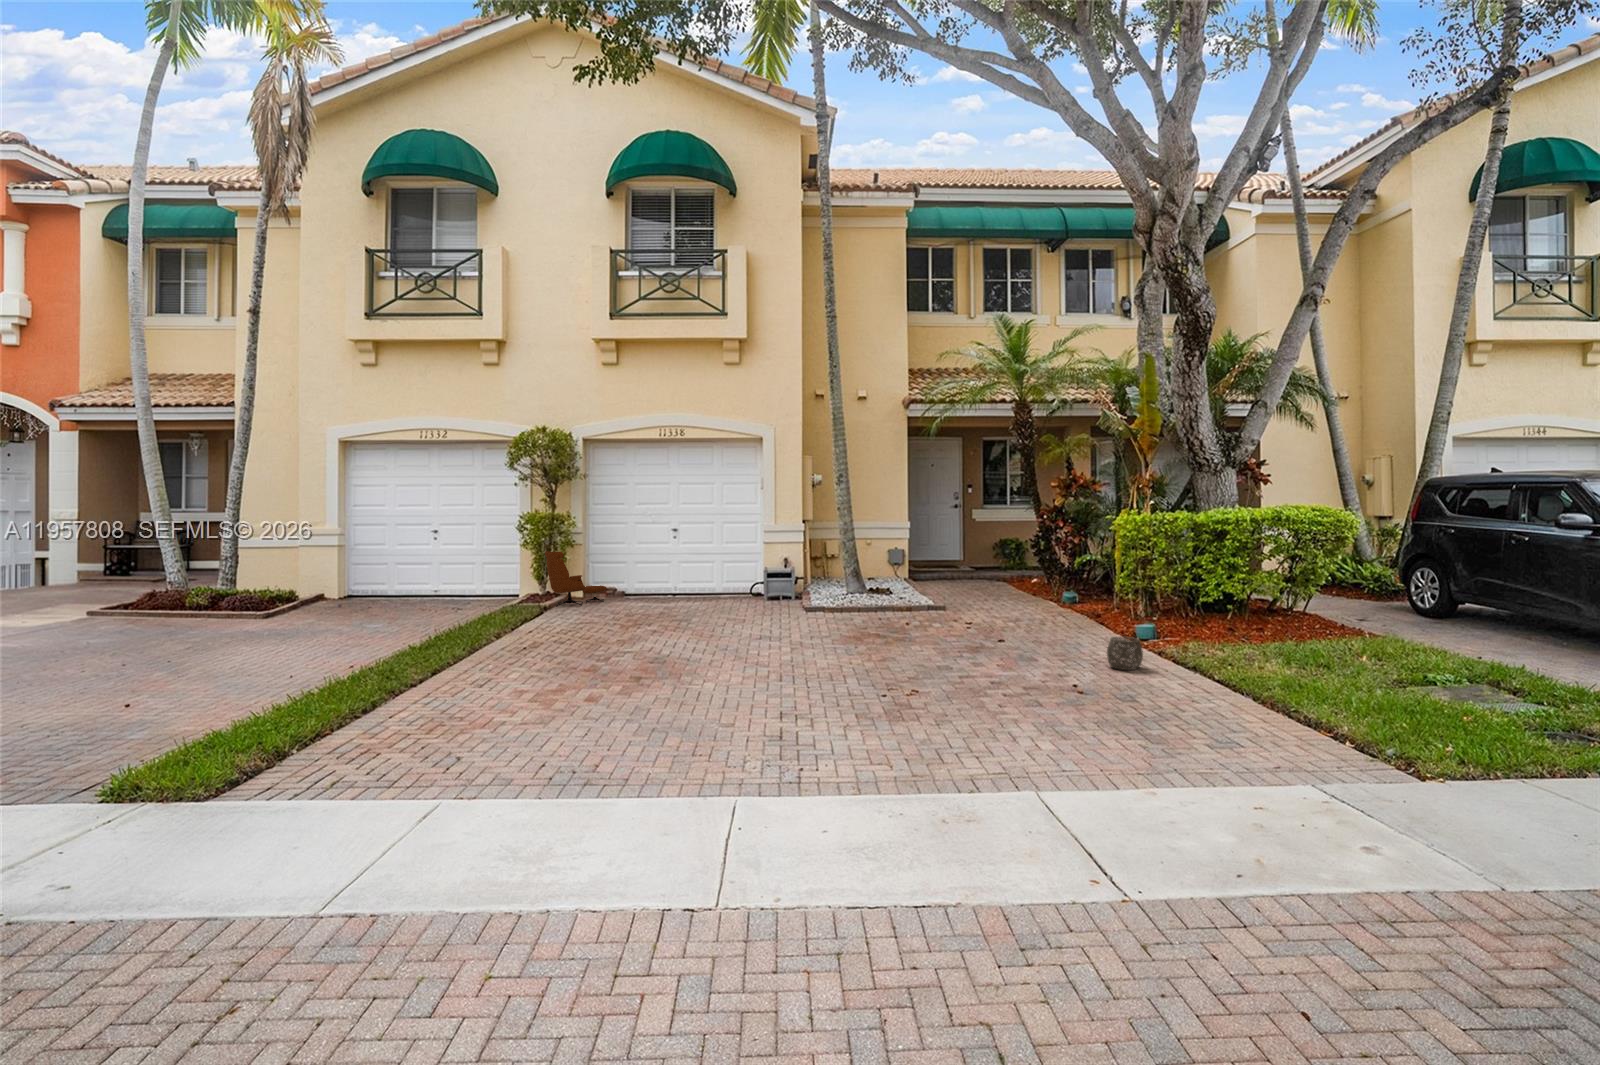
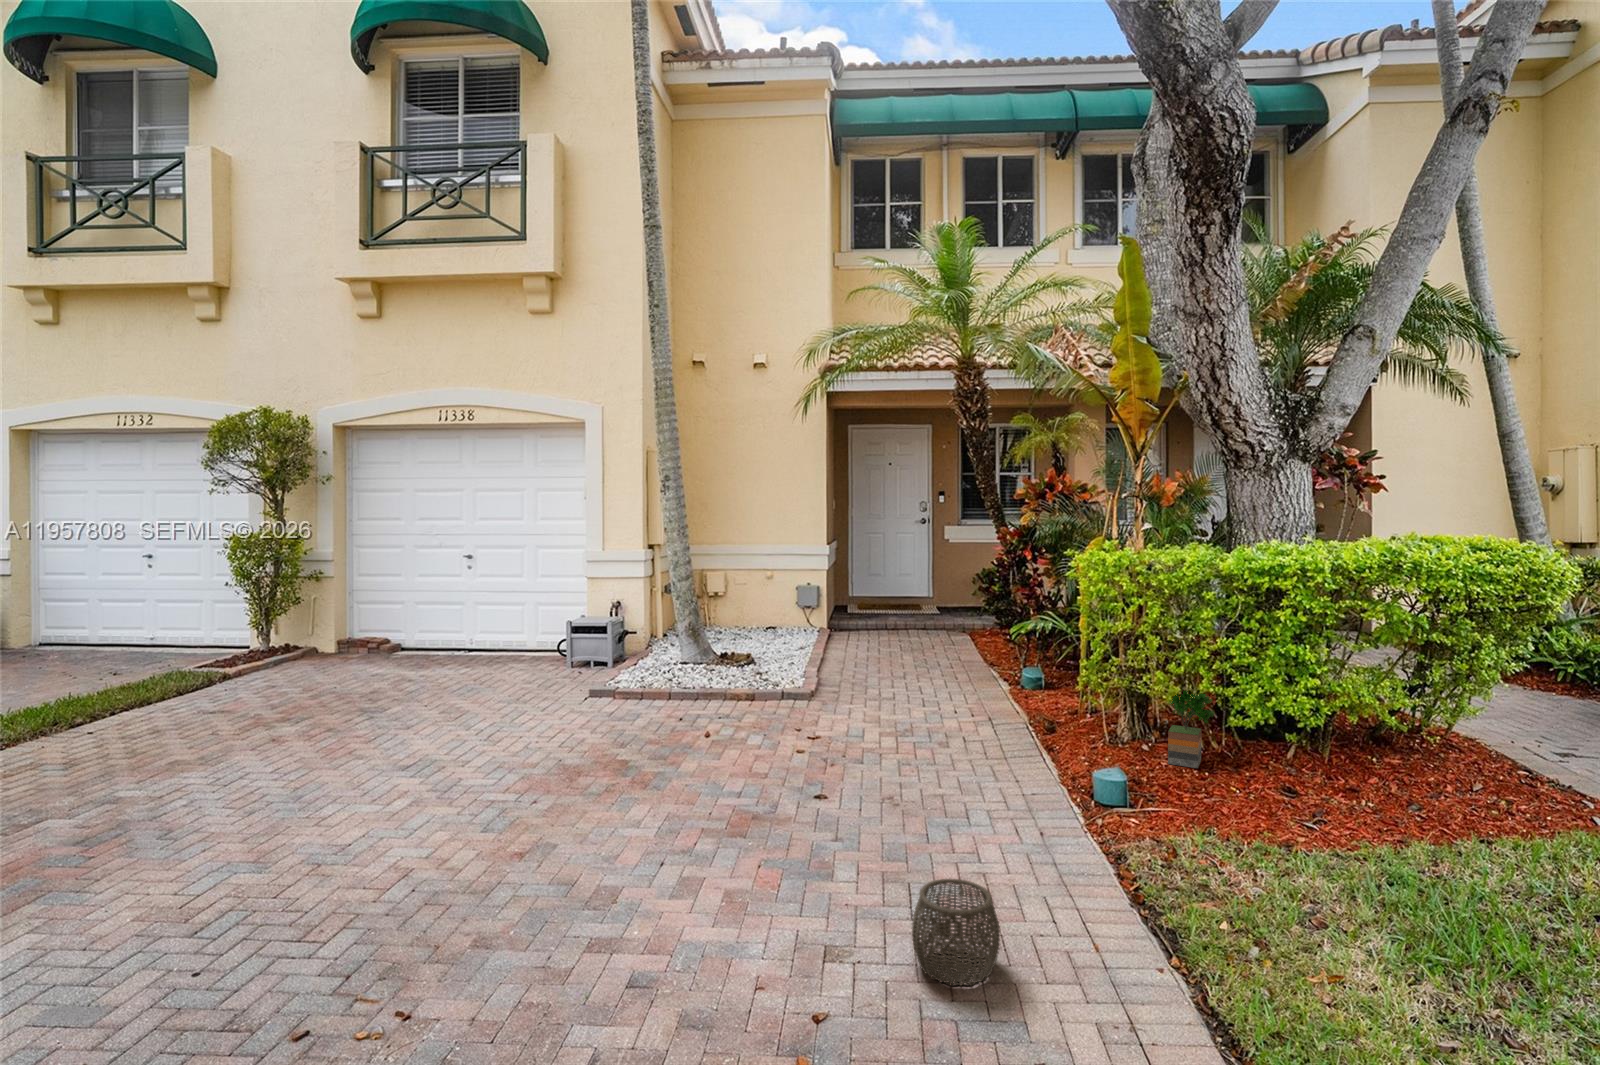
lounge chair: present [545,551,606,607] -> none [245,586,360,668]
potted tree: none [1167,583,1195,623] -> present [1168,691,1214,768]

